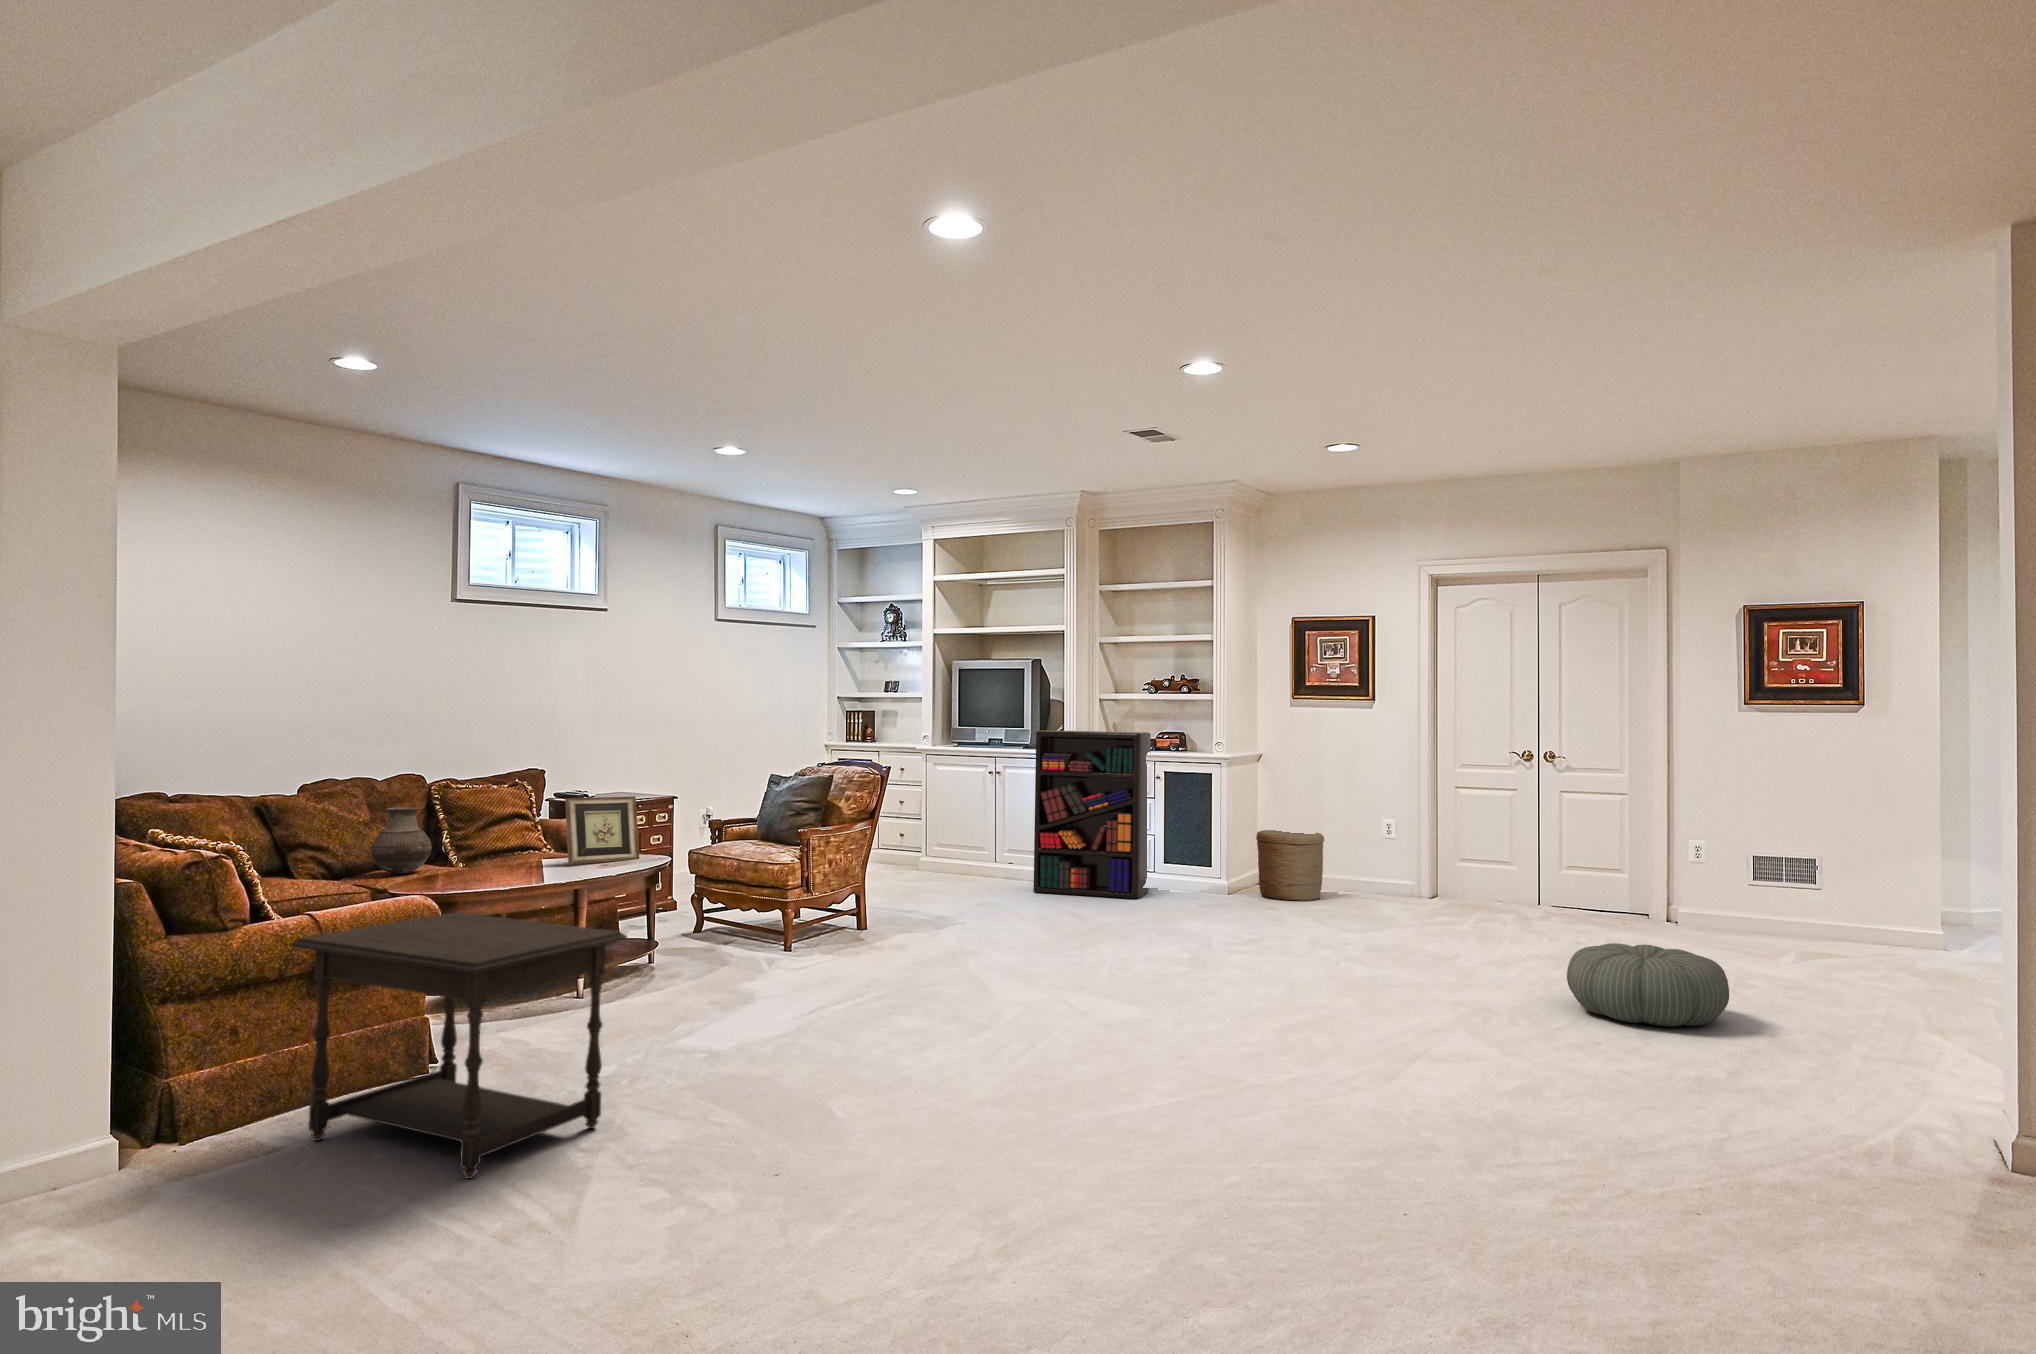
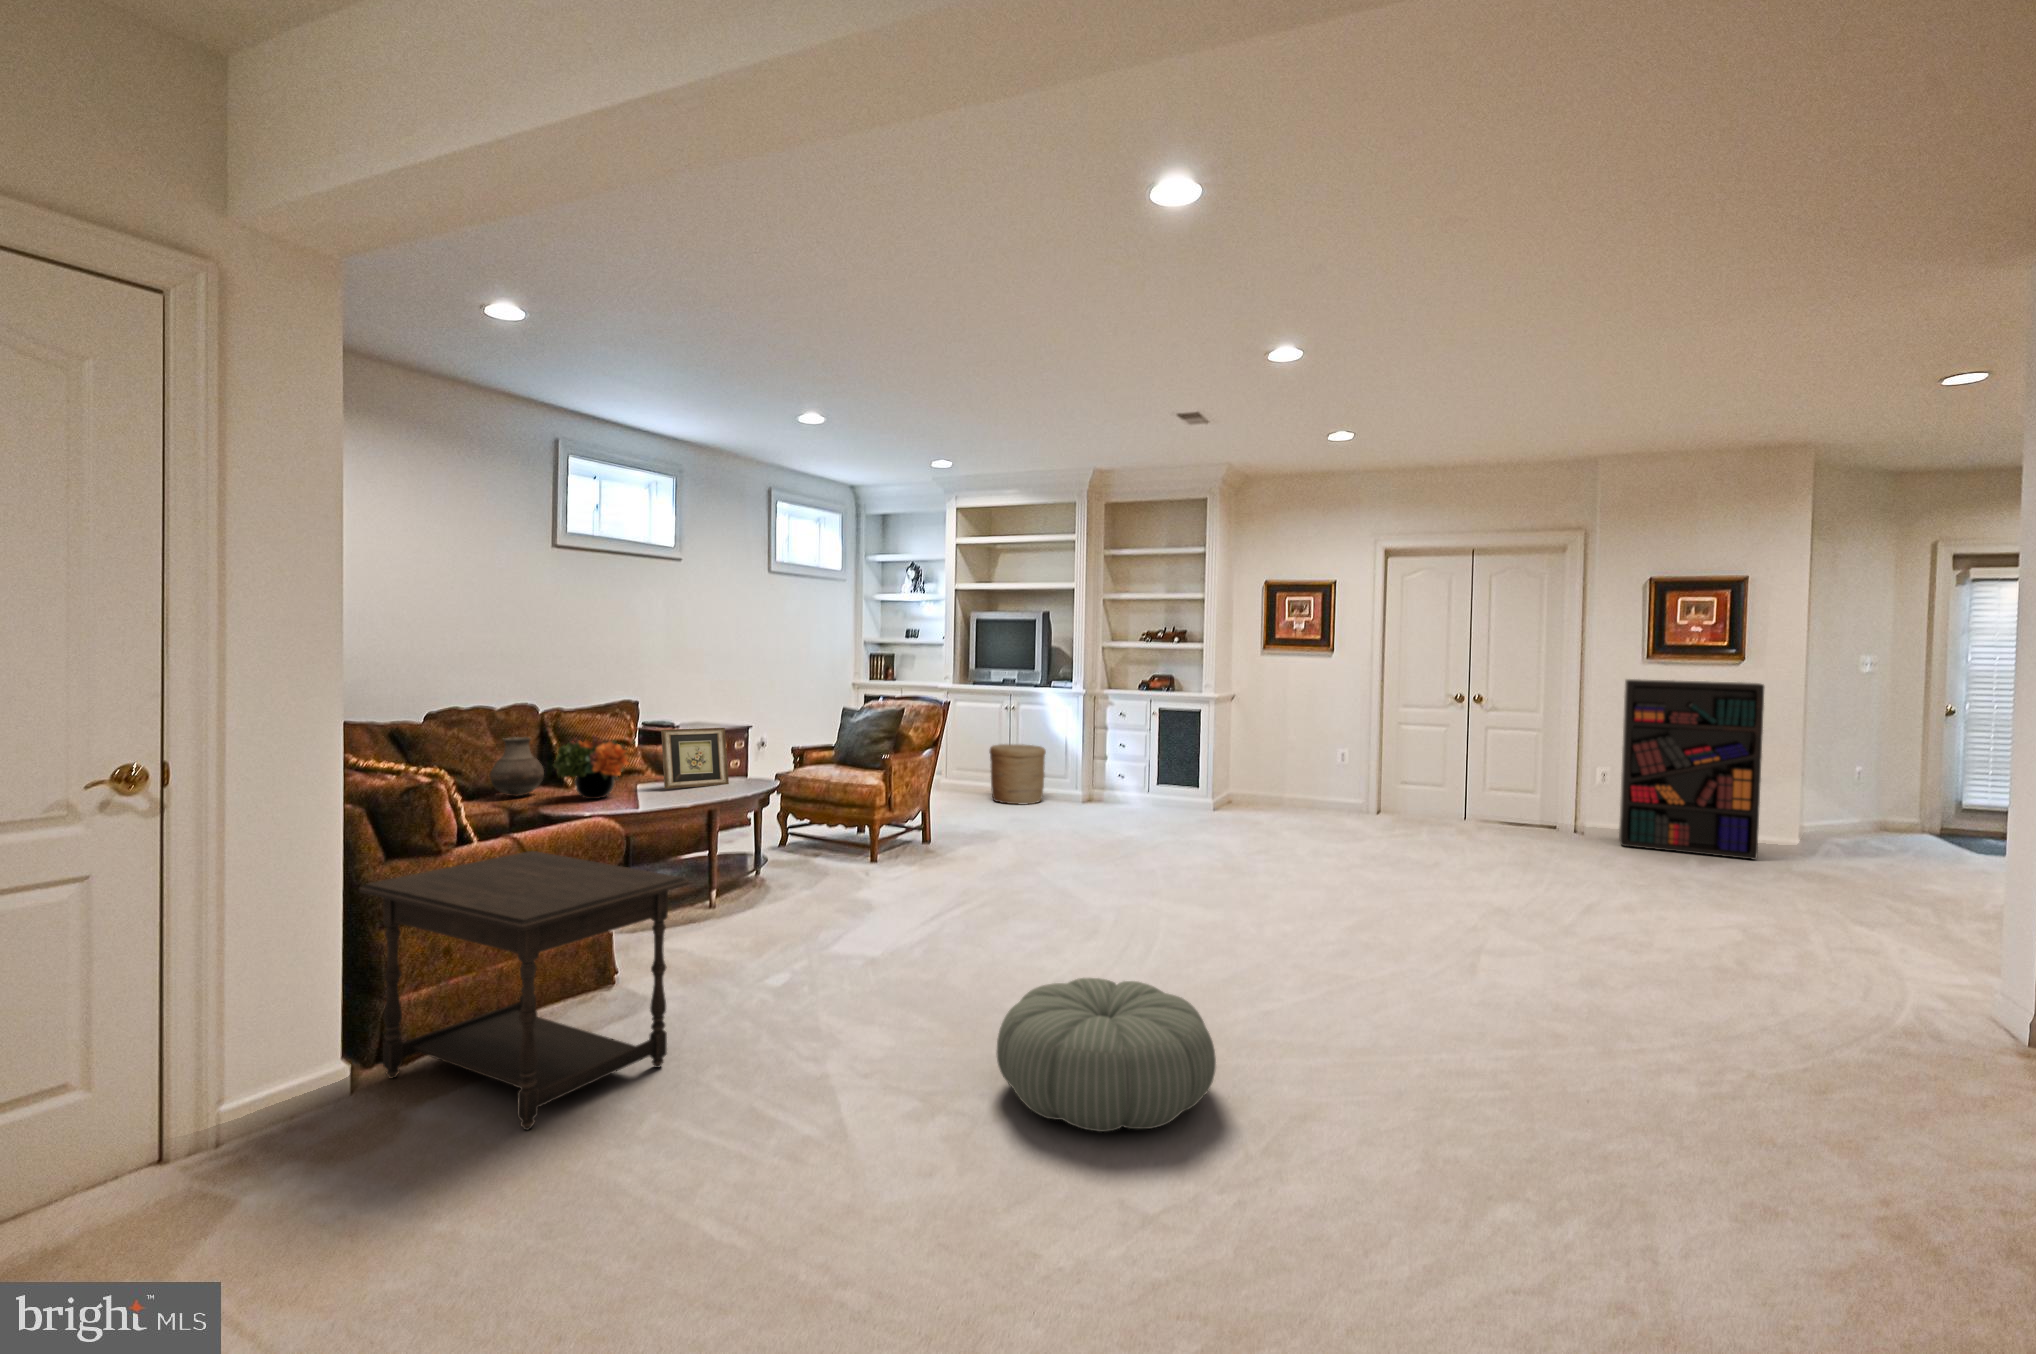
bookshelf: present [1034,730,1151,899] -> present [1619,679,1764,860]
flower arrangement: none [445,804,532,875] -> present [553,736,629,799]
woven basket: present [1256,830,1324,901] -> present [990,744,1046,804]
pouf: present [1567,943,1729,1027] -> present [996,978,1216,1132]

